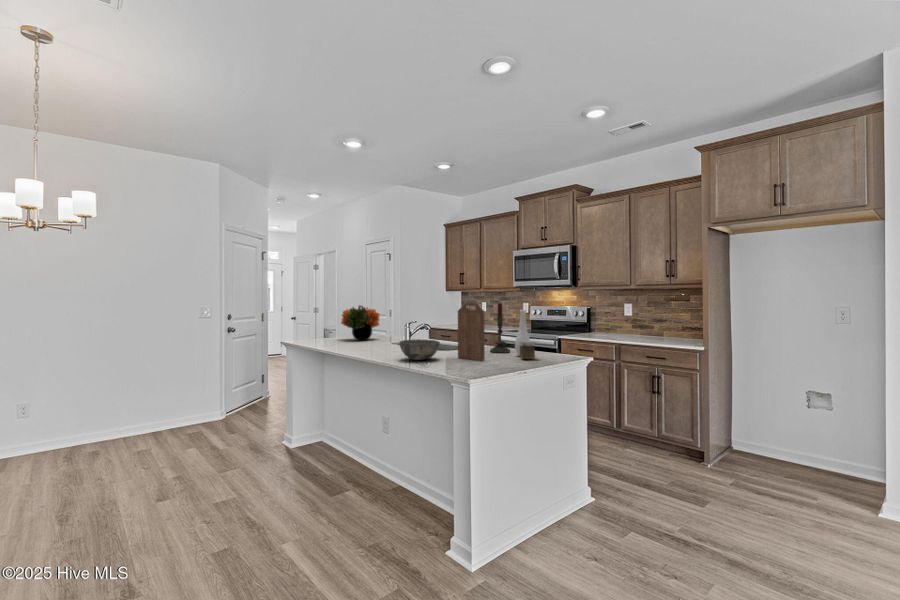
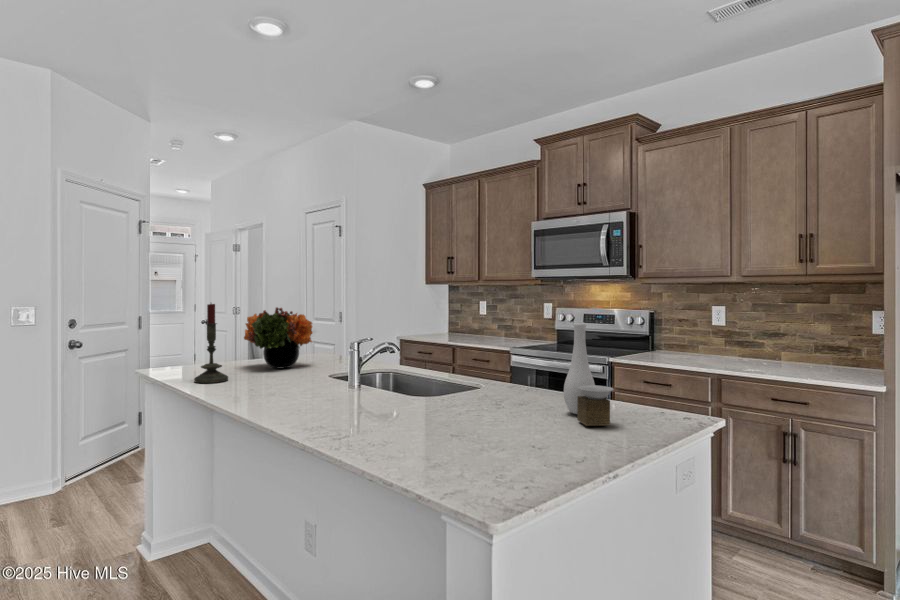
cutting board: present [458,303,485,360] -> none [451,308,508,430]
candle: present [490,303,510,353] -> present [194,304,228,383]
bowl: present [399,339,440,360] -> none [330,381,414,429]

